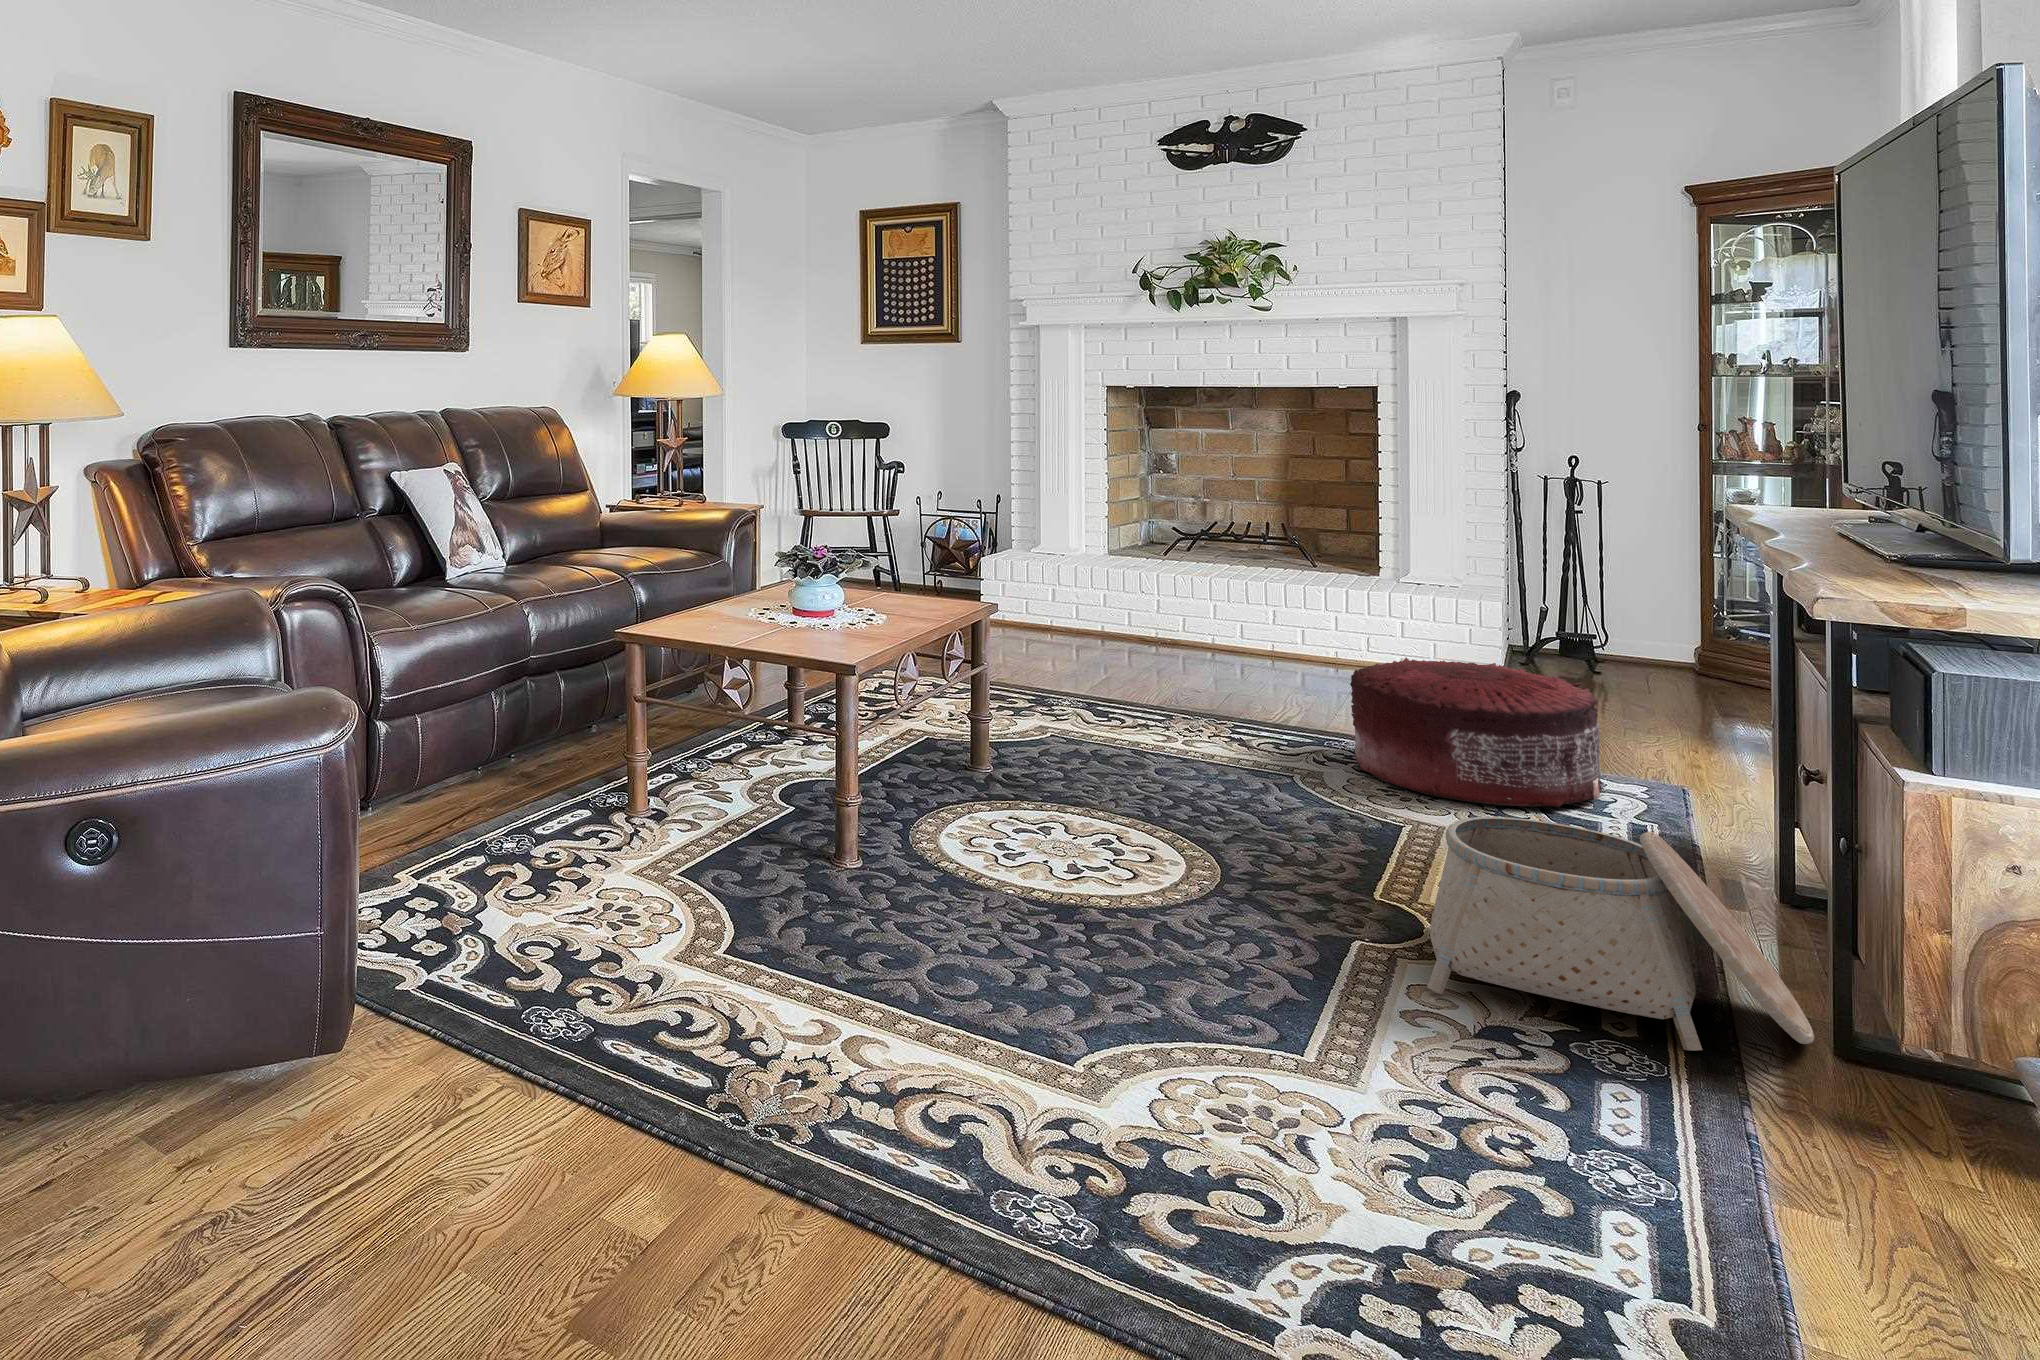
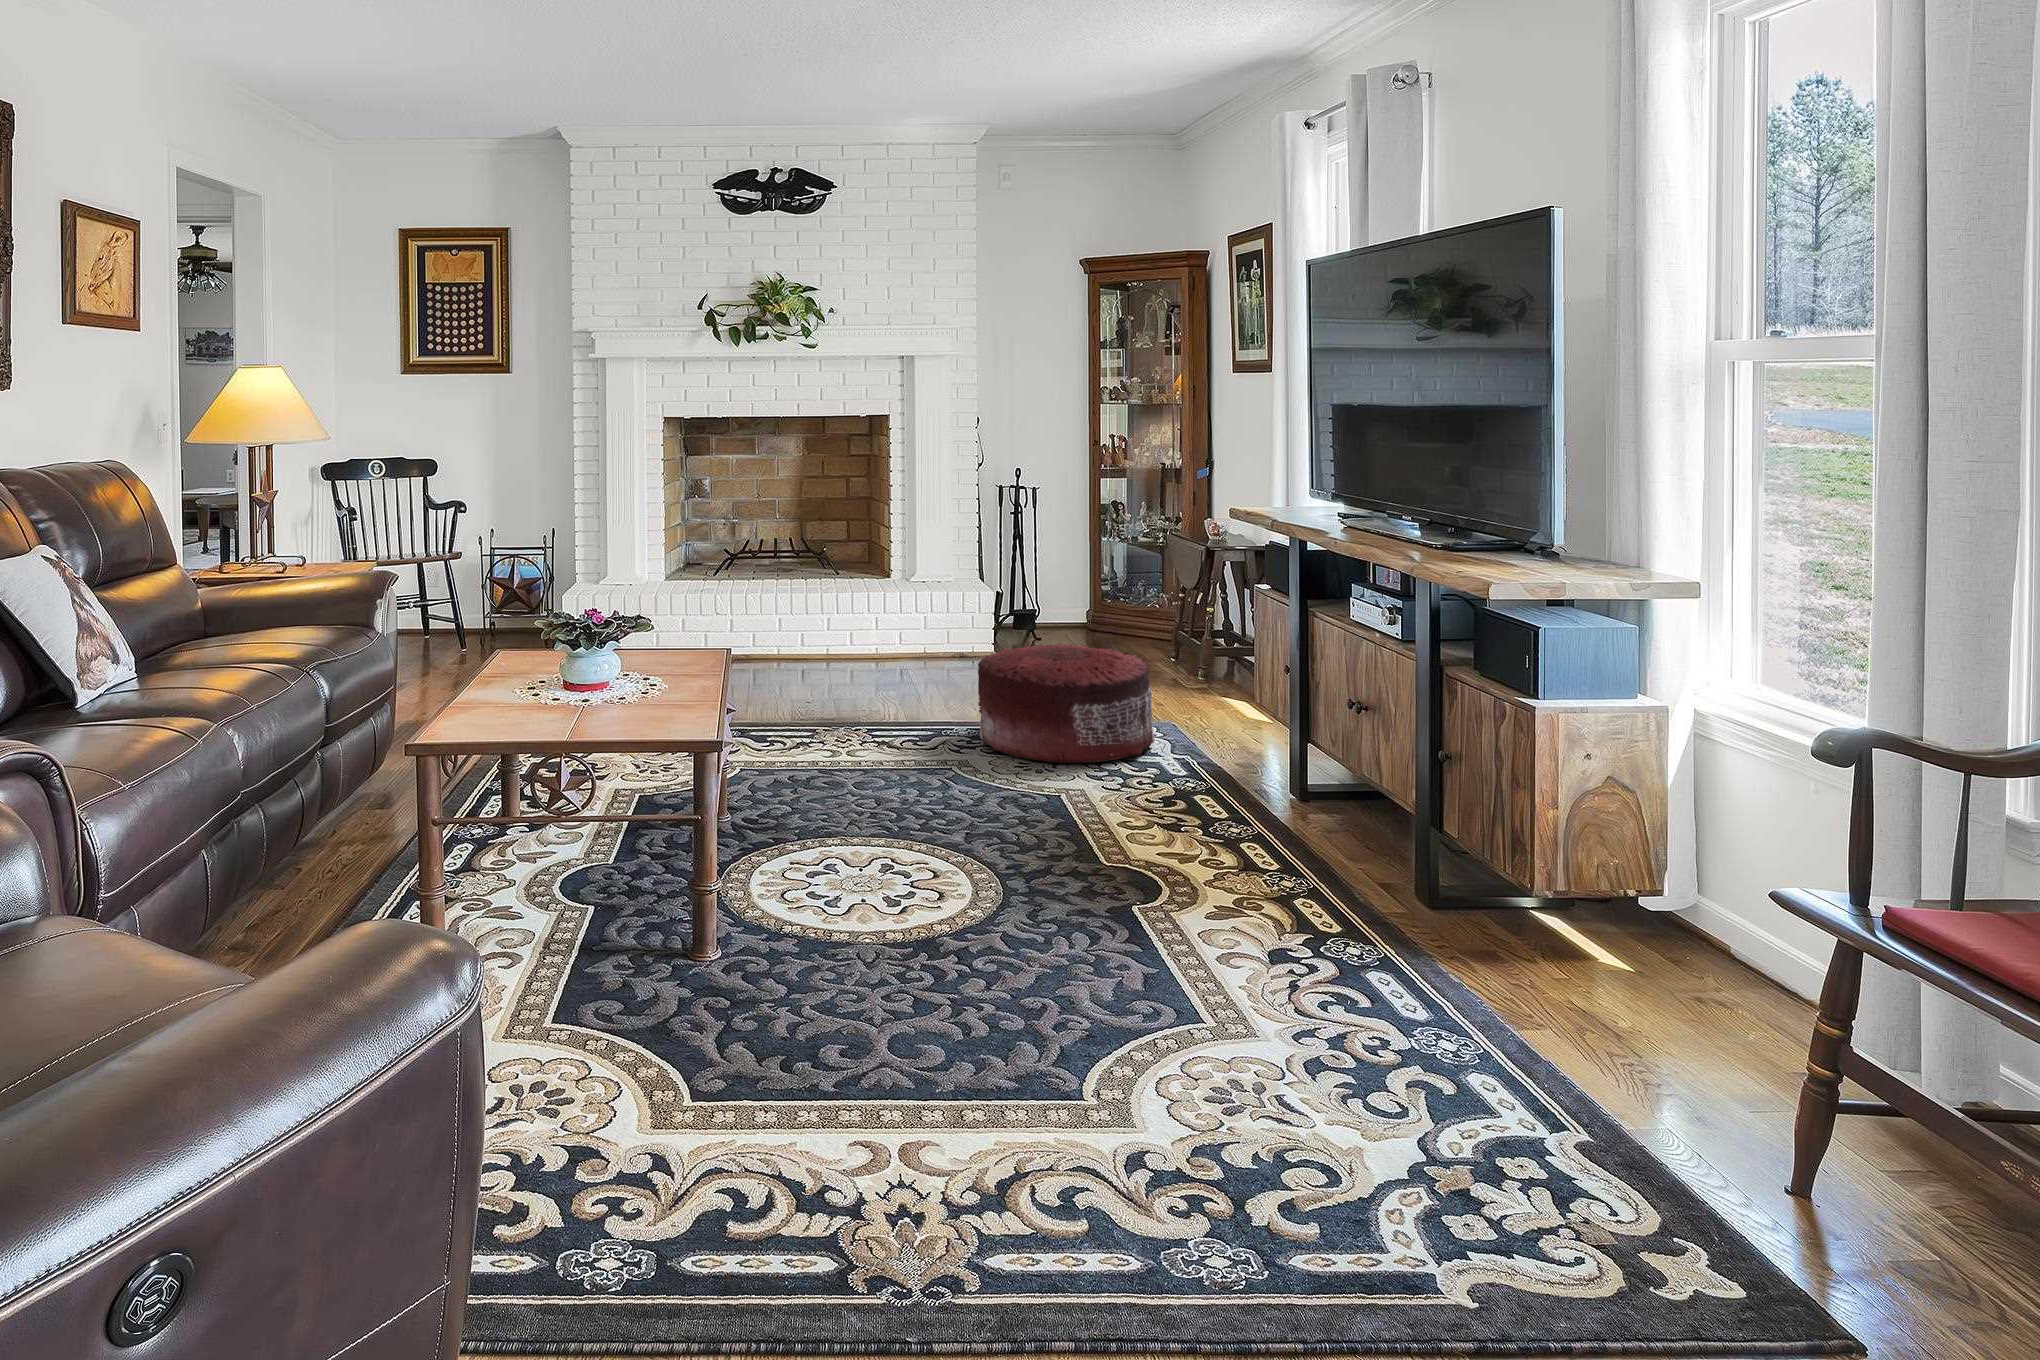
basket: present [1427,817,1814,1051] -> none [1174,767,1448,937]

